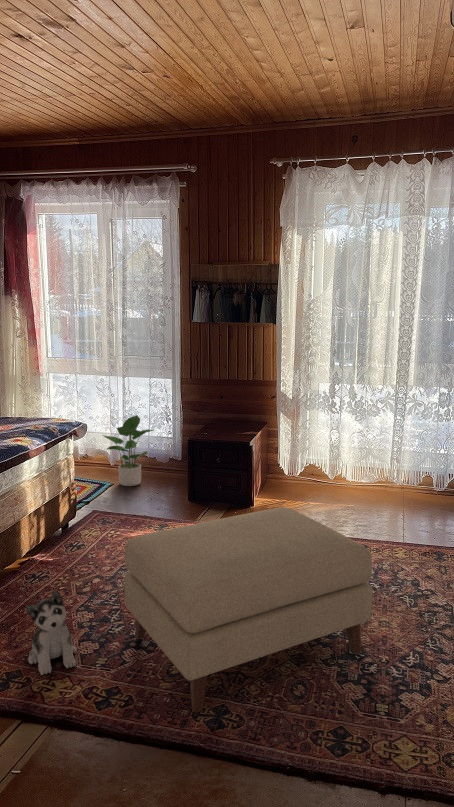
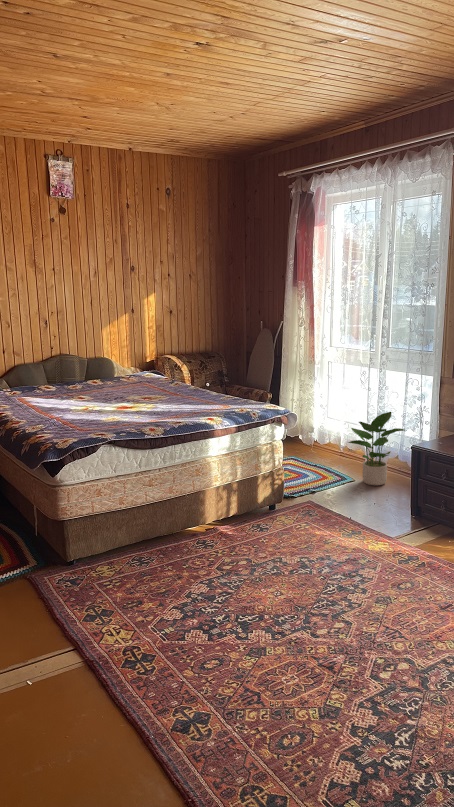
ottoman: present [124,507,373,713] -> none [166,526,423,737]
plush toy: present [26,590,77,675] -> none [114,555,162,629]

